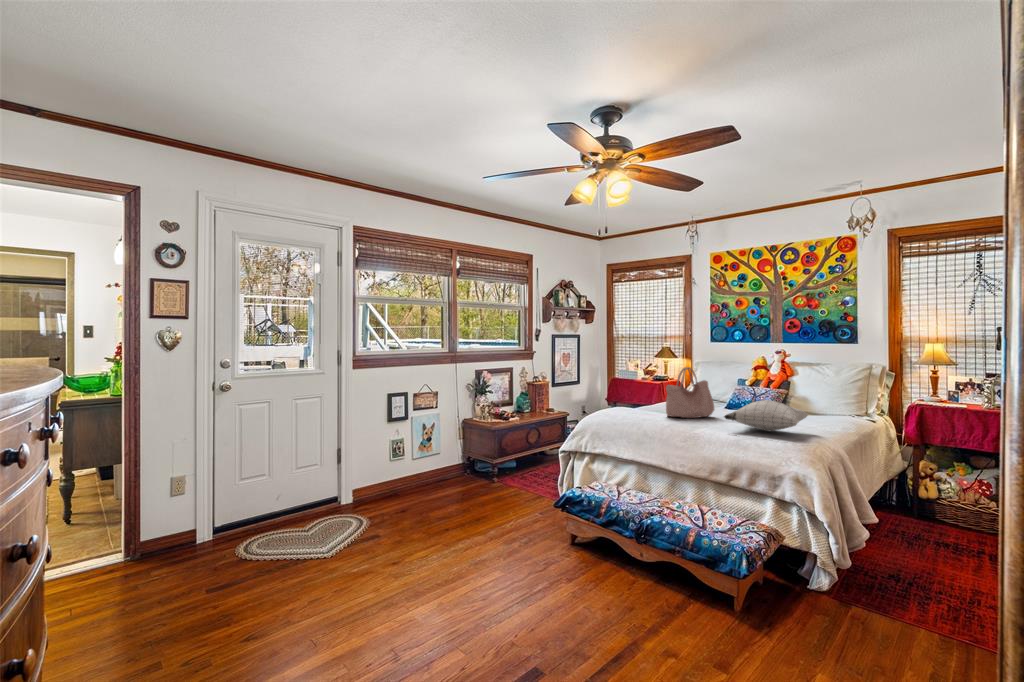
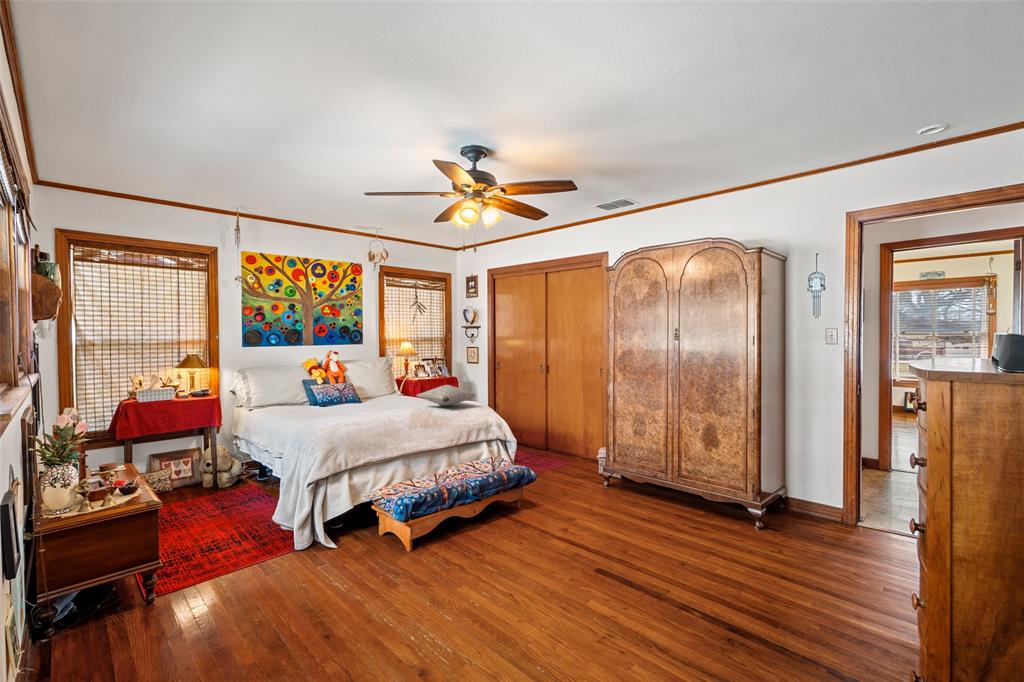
handbag: present [666,367,714,418] -> none [362,368,389,414]

